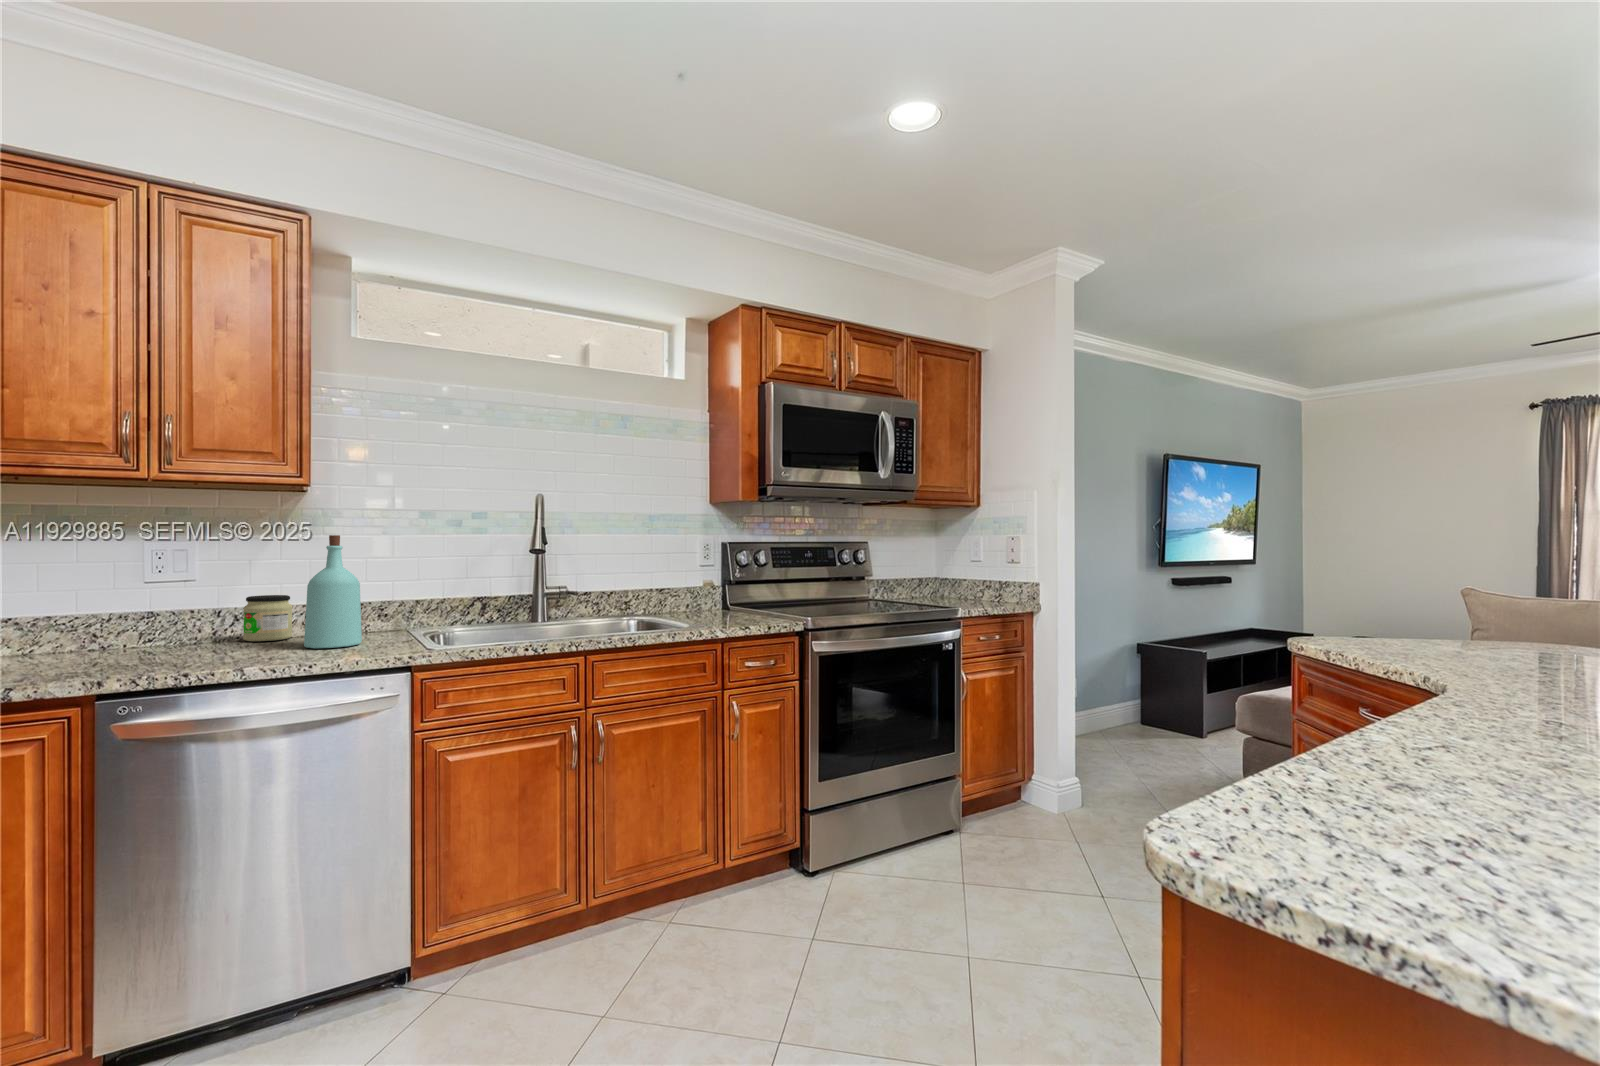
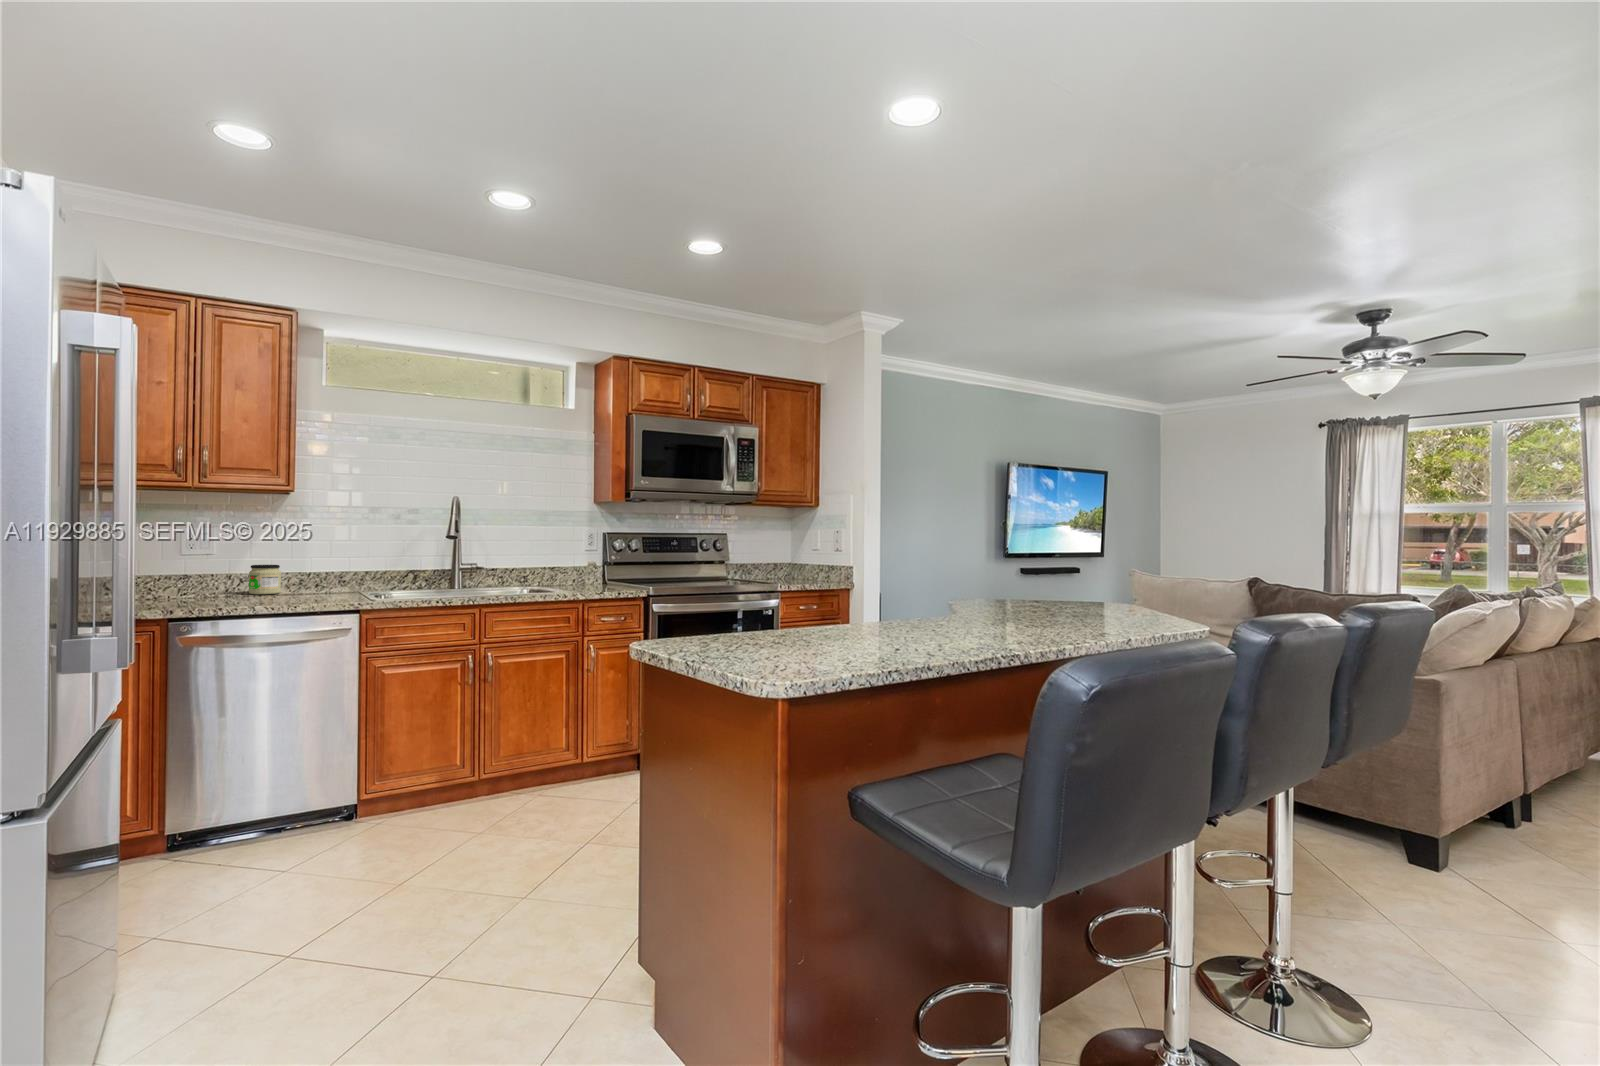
bottle: present [304,535,362,648] -> none [289,525,327,598]

